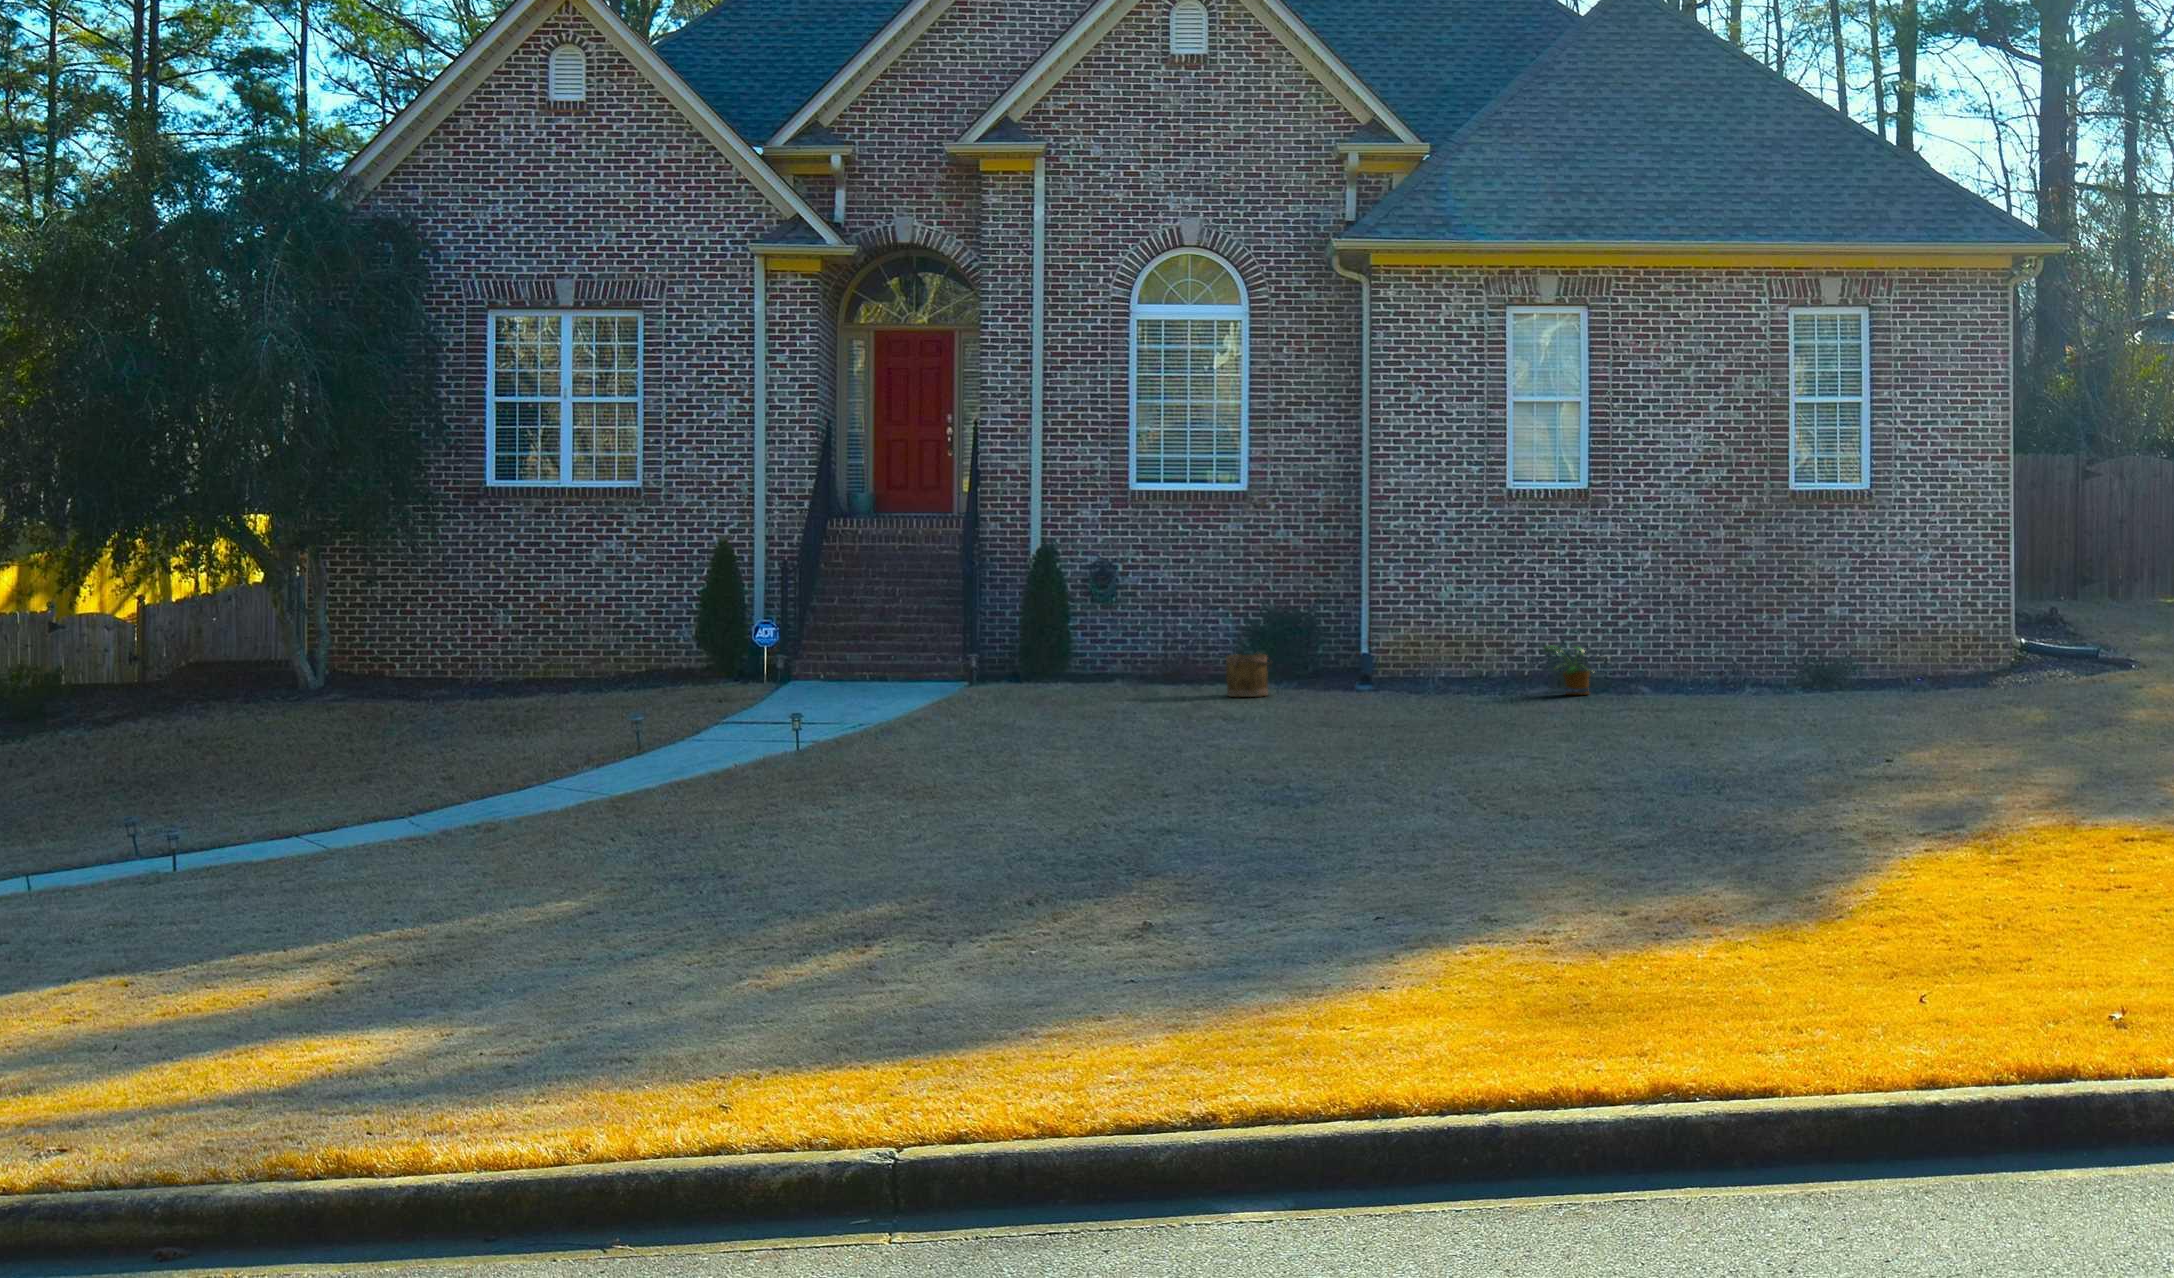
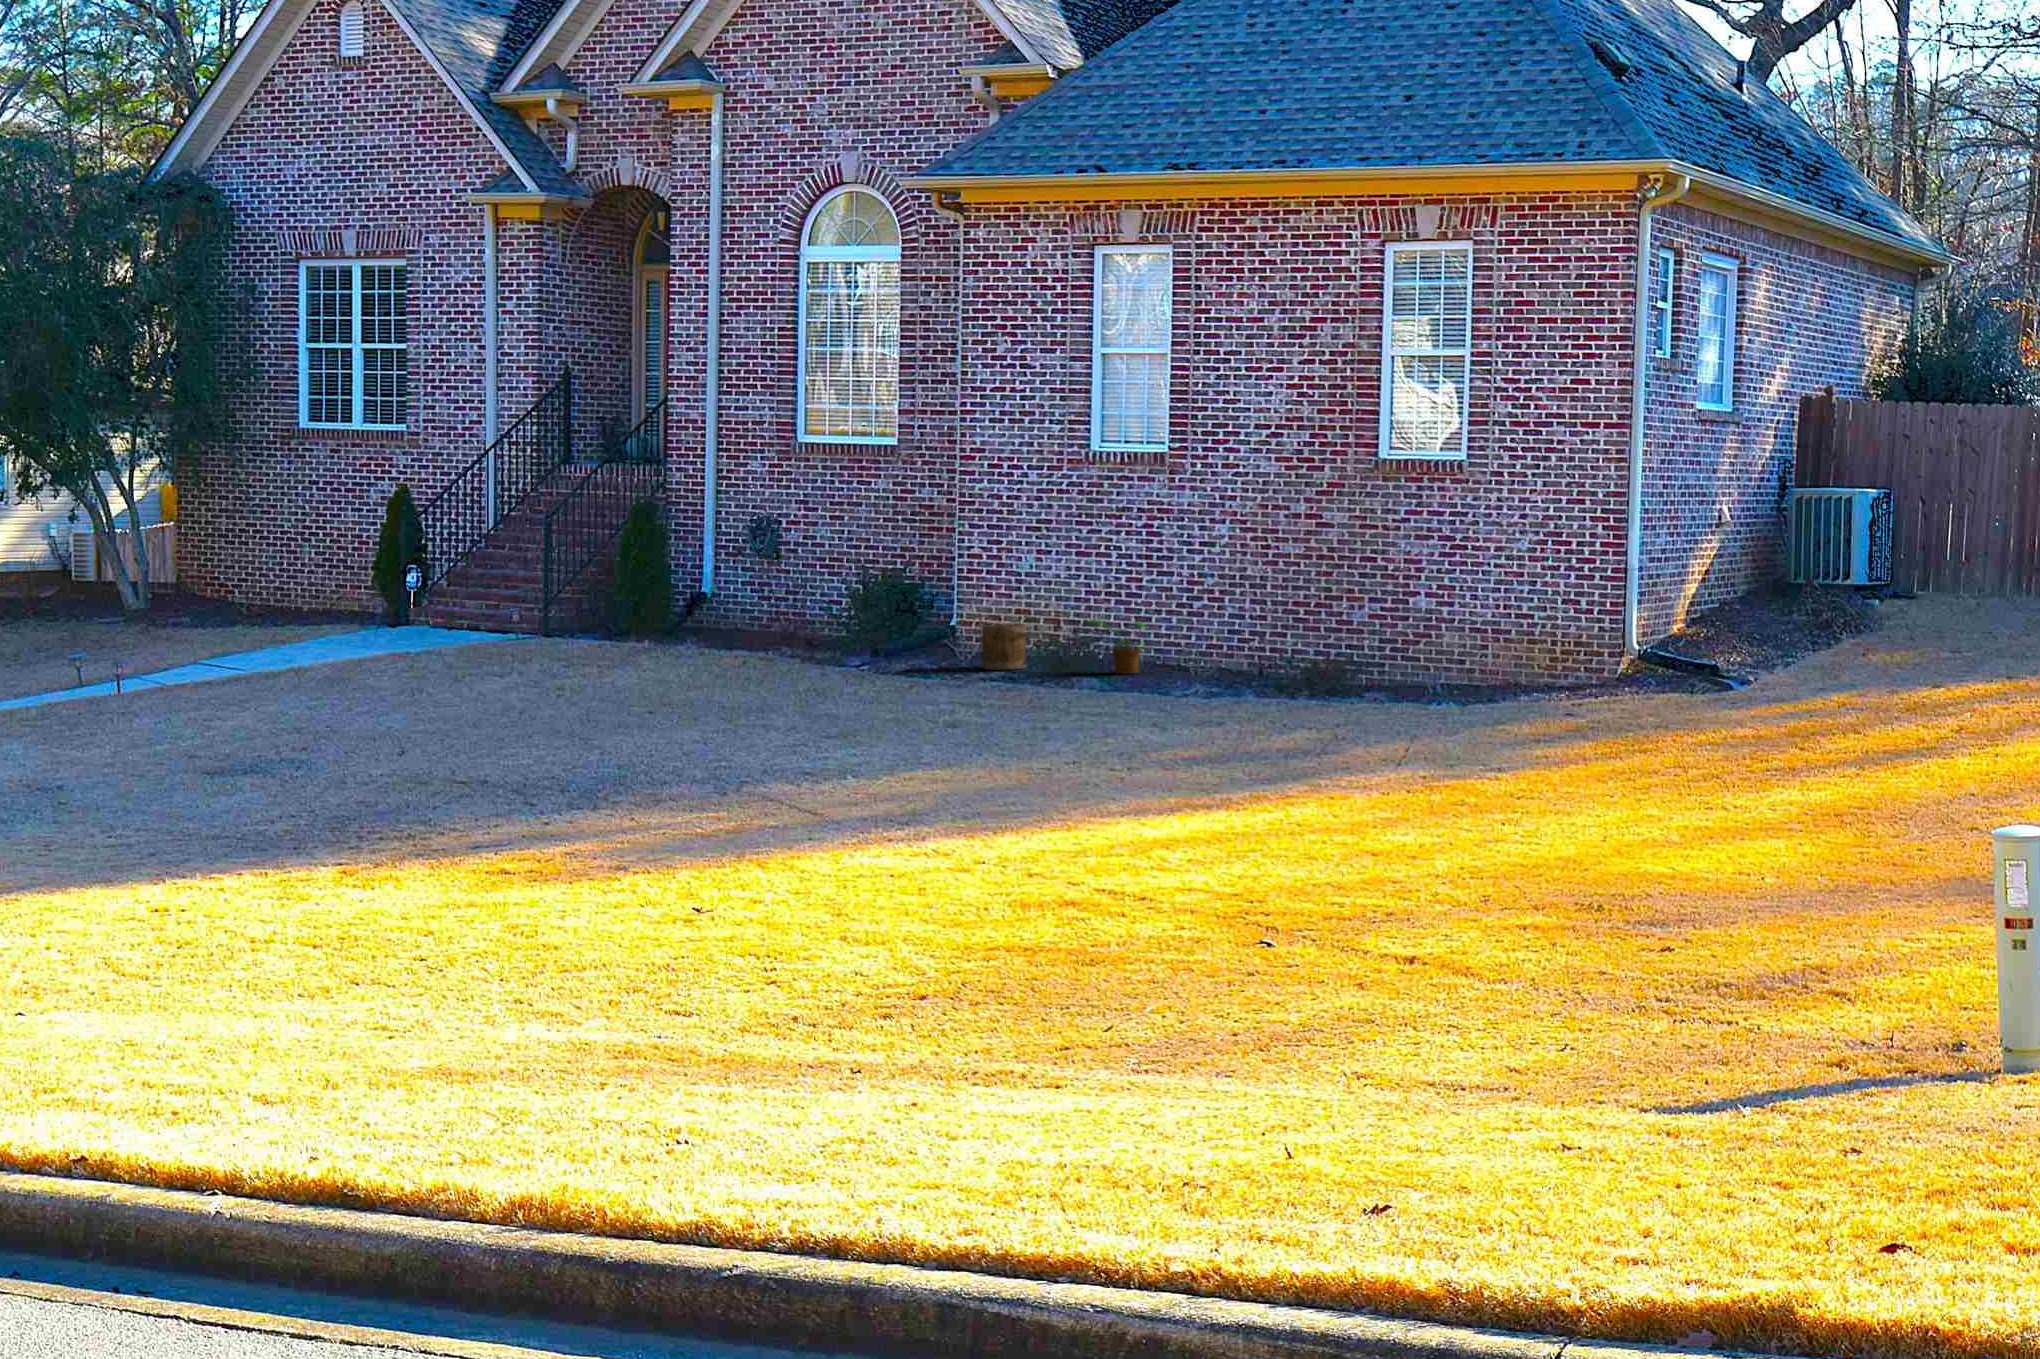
bucket: present [1226,653,1272,697] -> present [981,623,1031,670]

